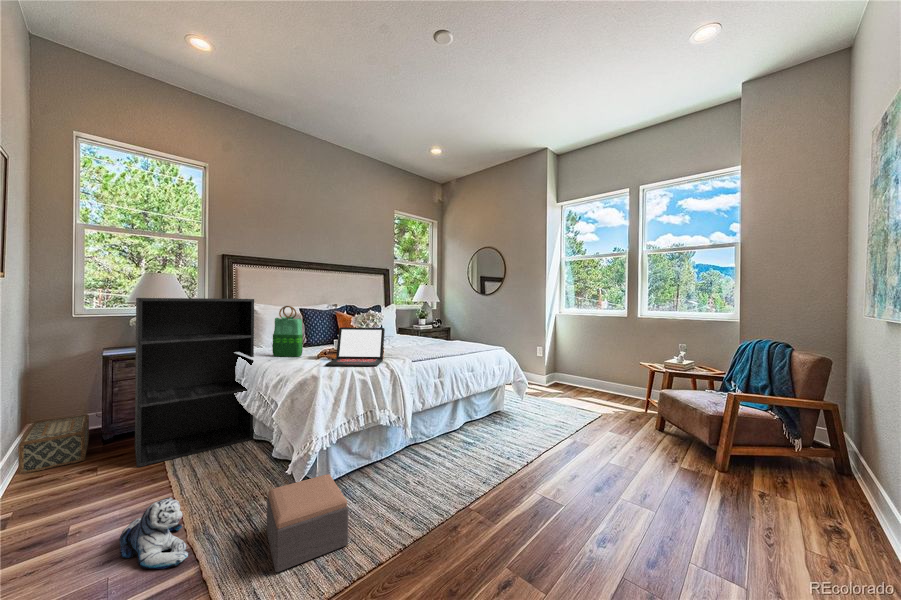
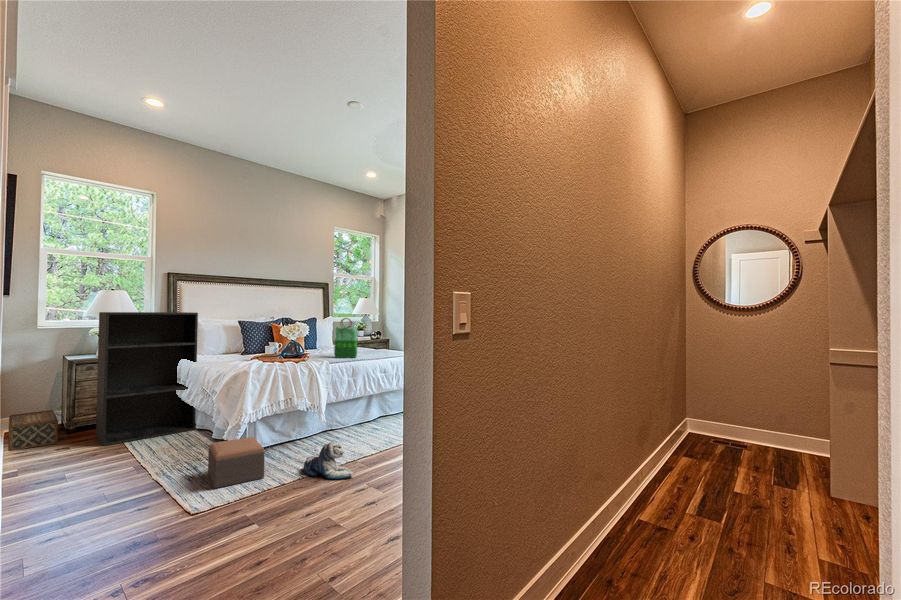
tote bag: present [272,306,303,357] -> present [334,318,357,358]
laptop: present [325,327,385,366] -> none [255,335,306,365]
plush toy: present [120,498,188,569] -> present [304,441,354,479]

